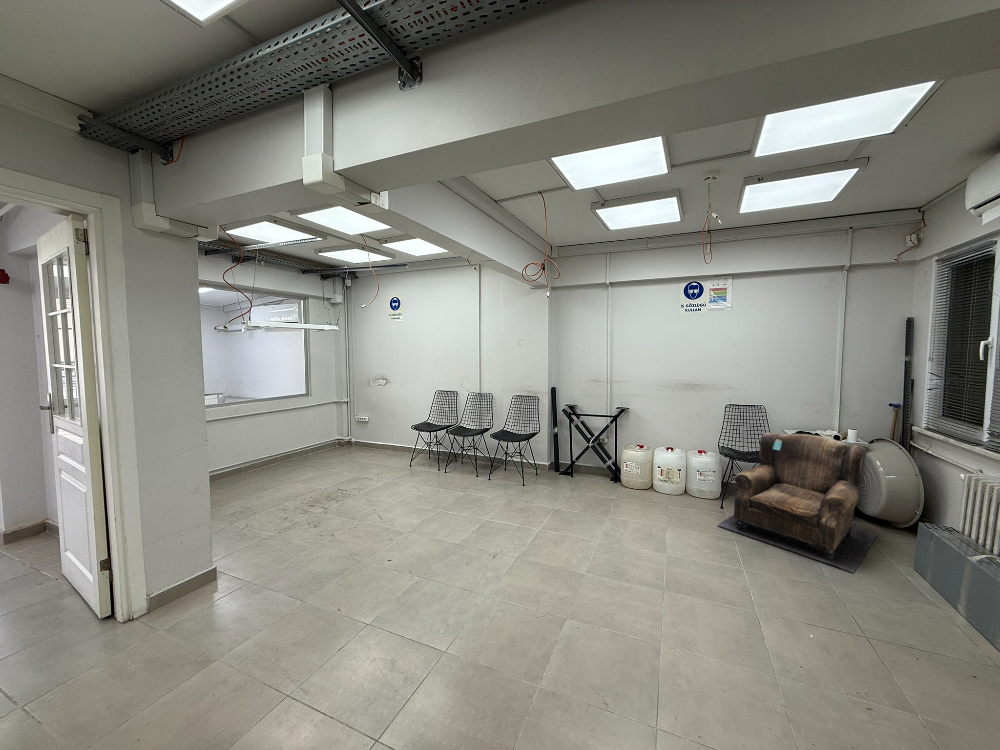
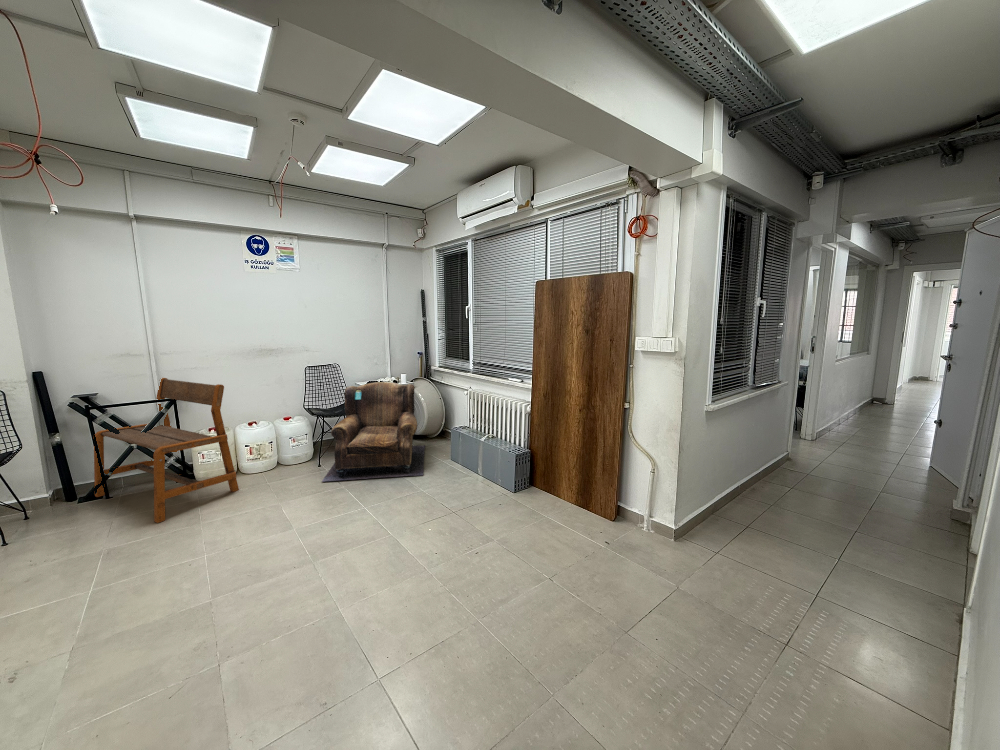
bench: none [567,399,646,506] -> present [94,378,239,523]

